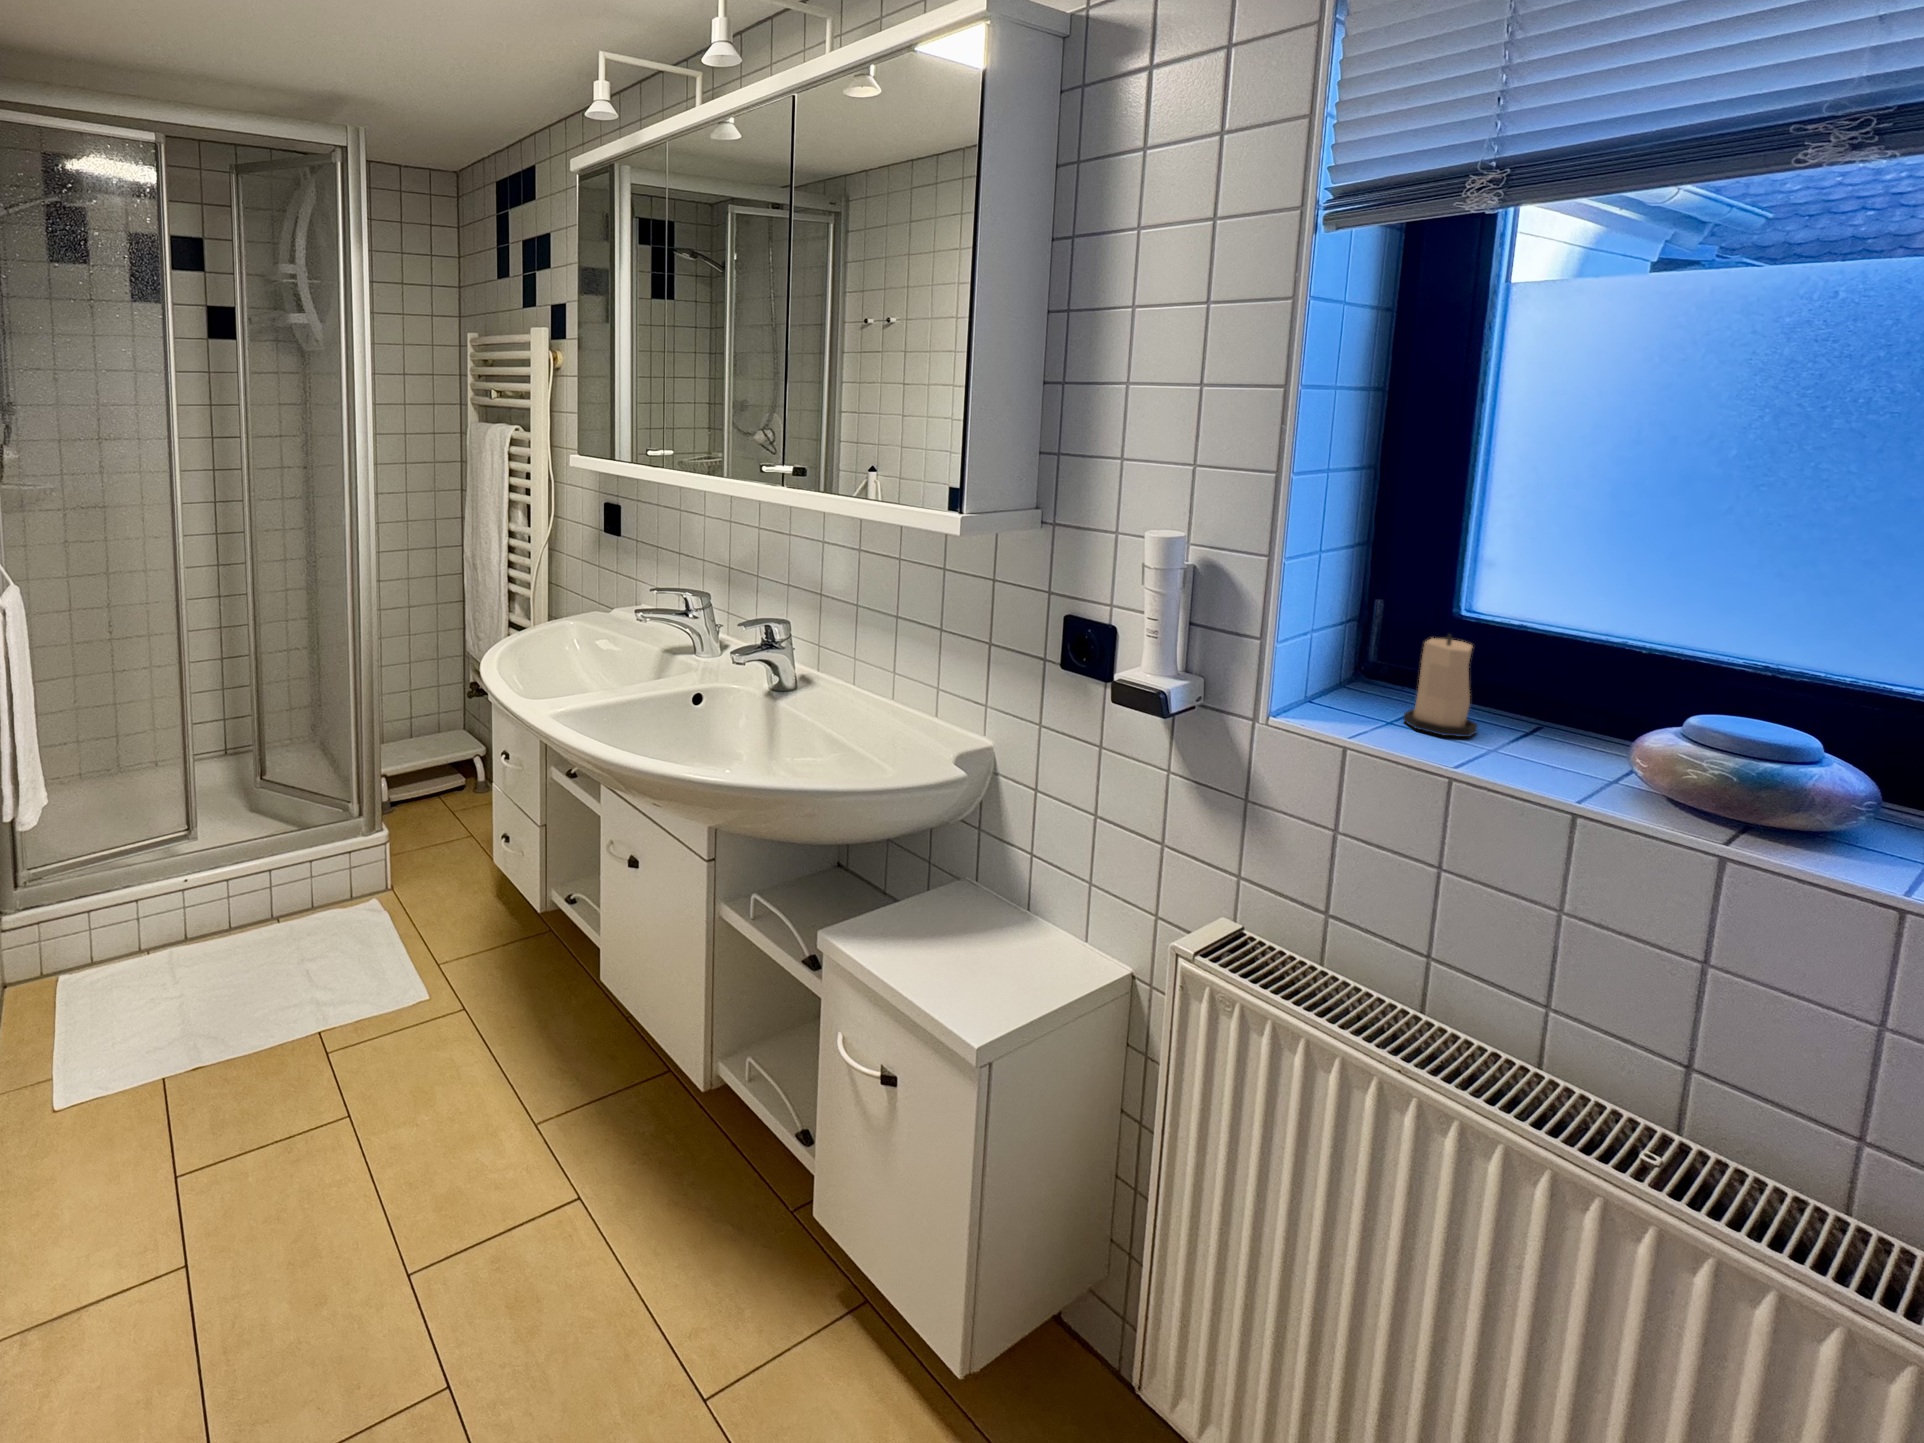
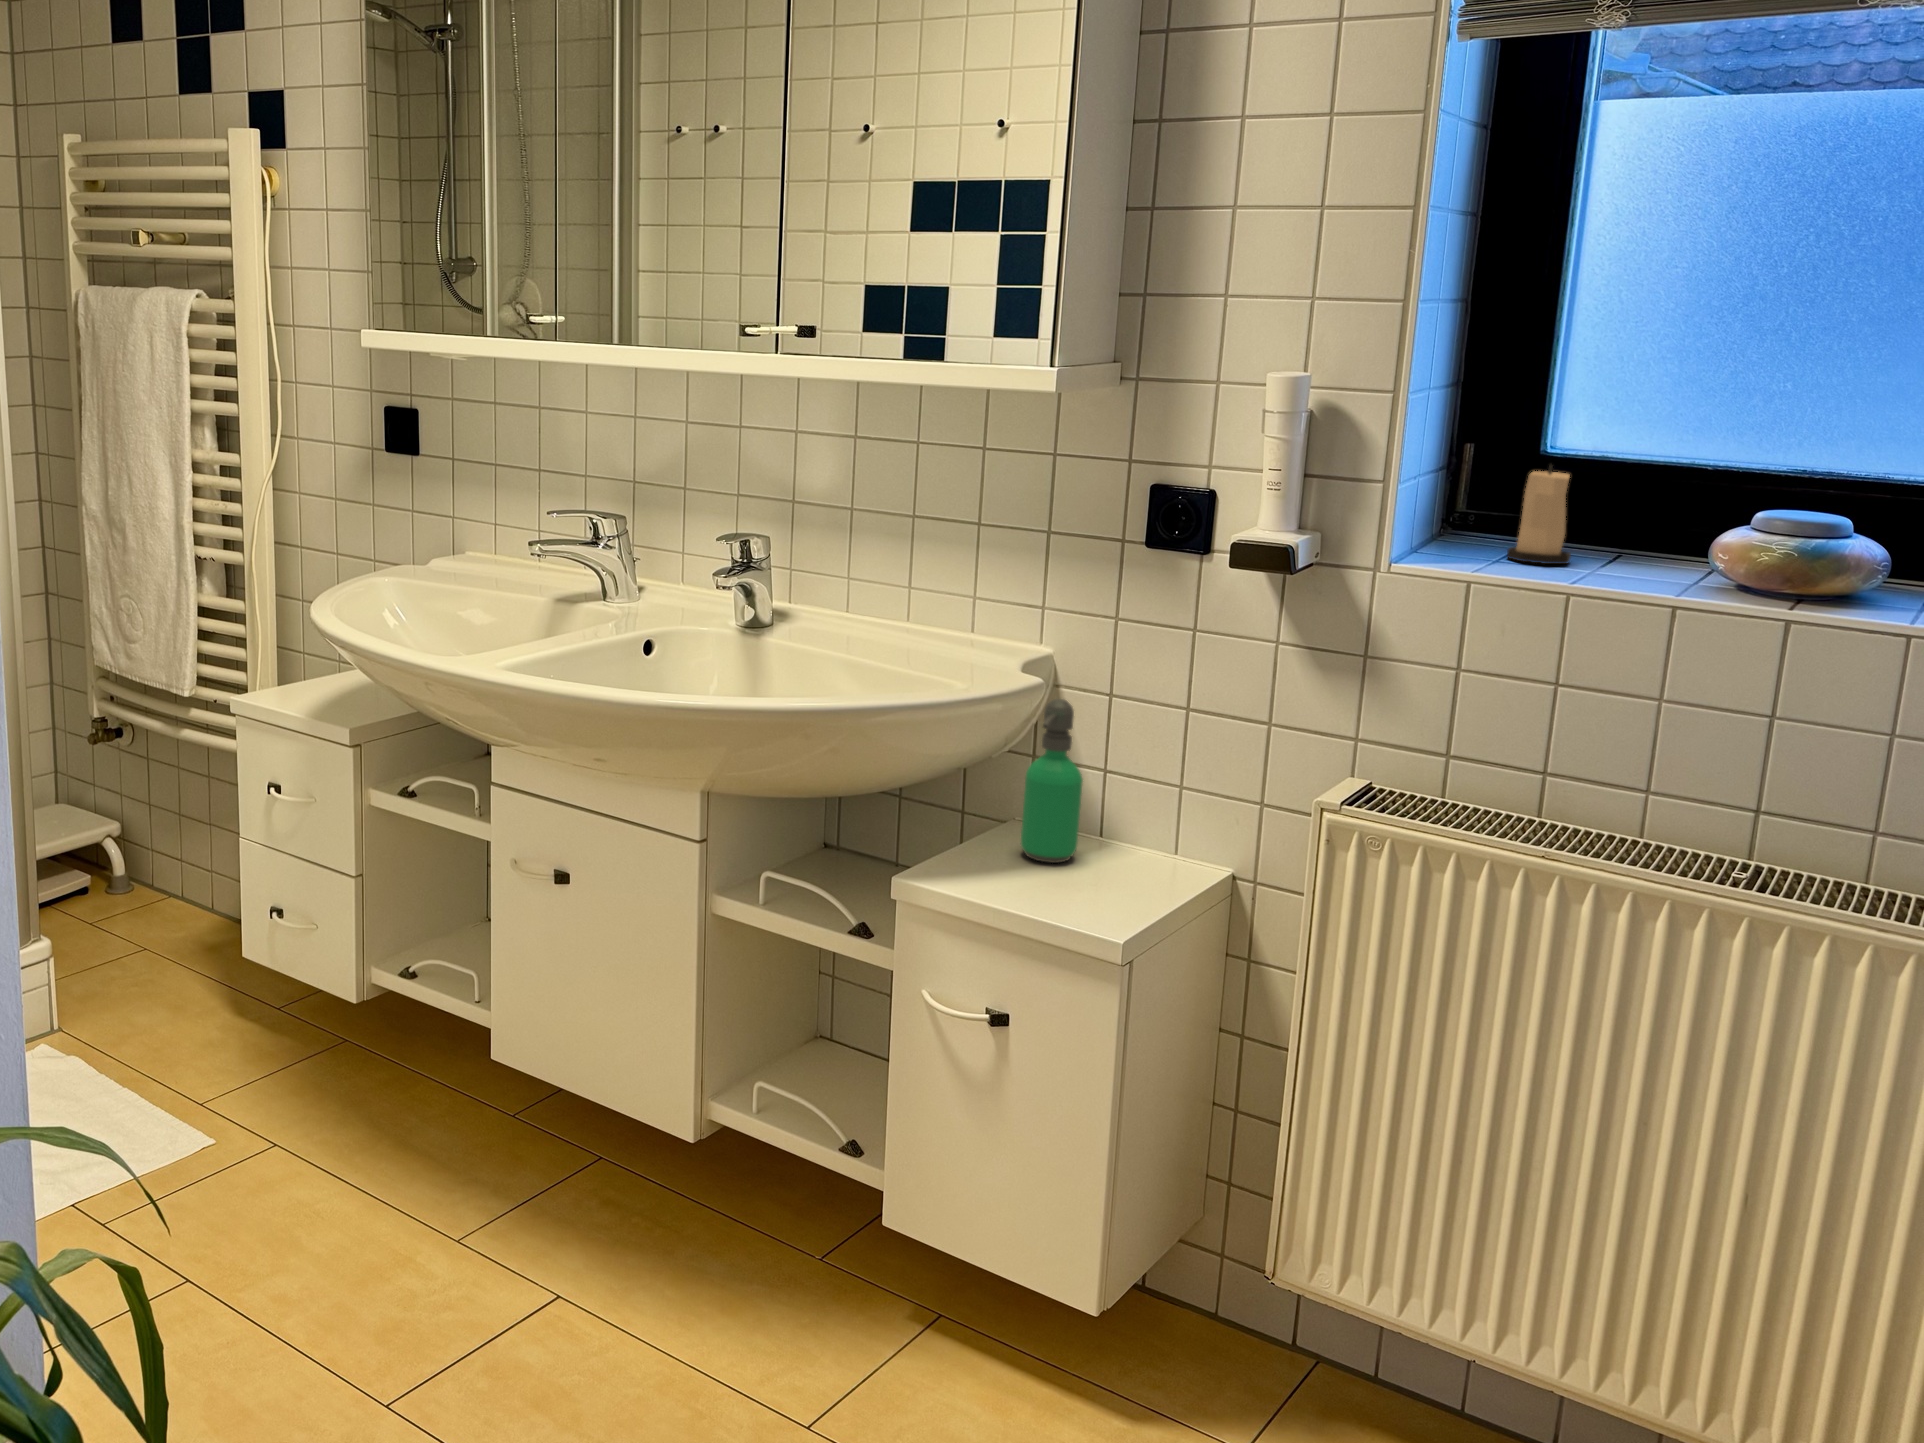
soap dispenser: none [941,793,993,936] -> present [1021,699,1083,863]

